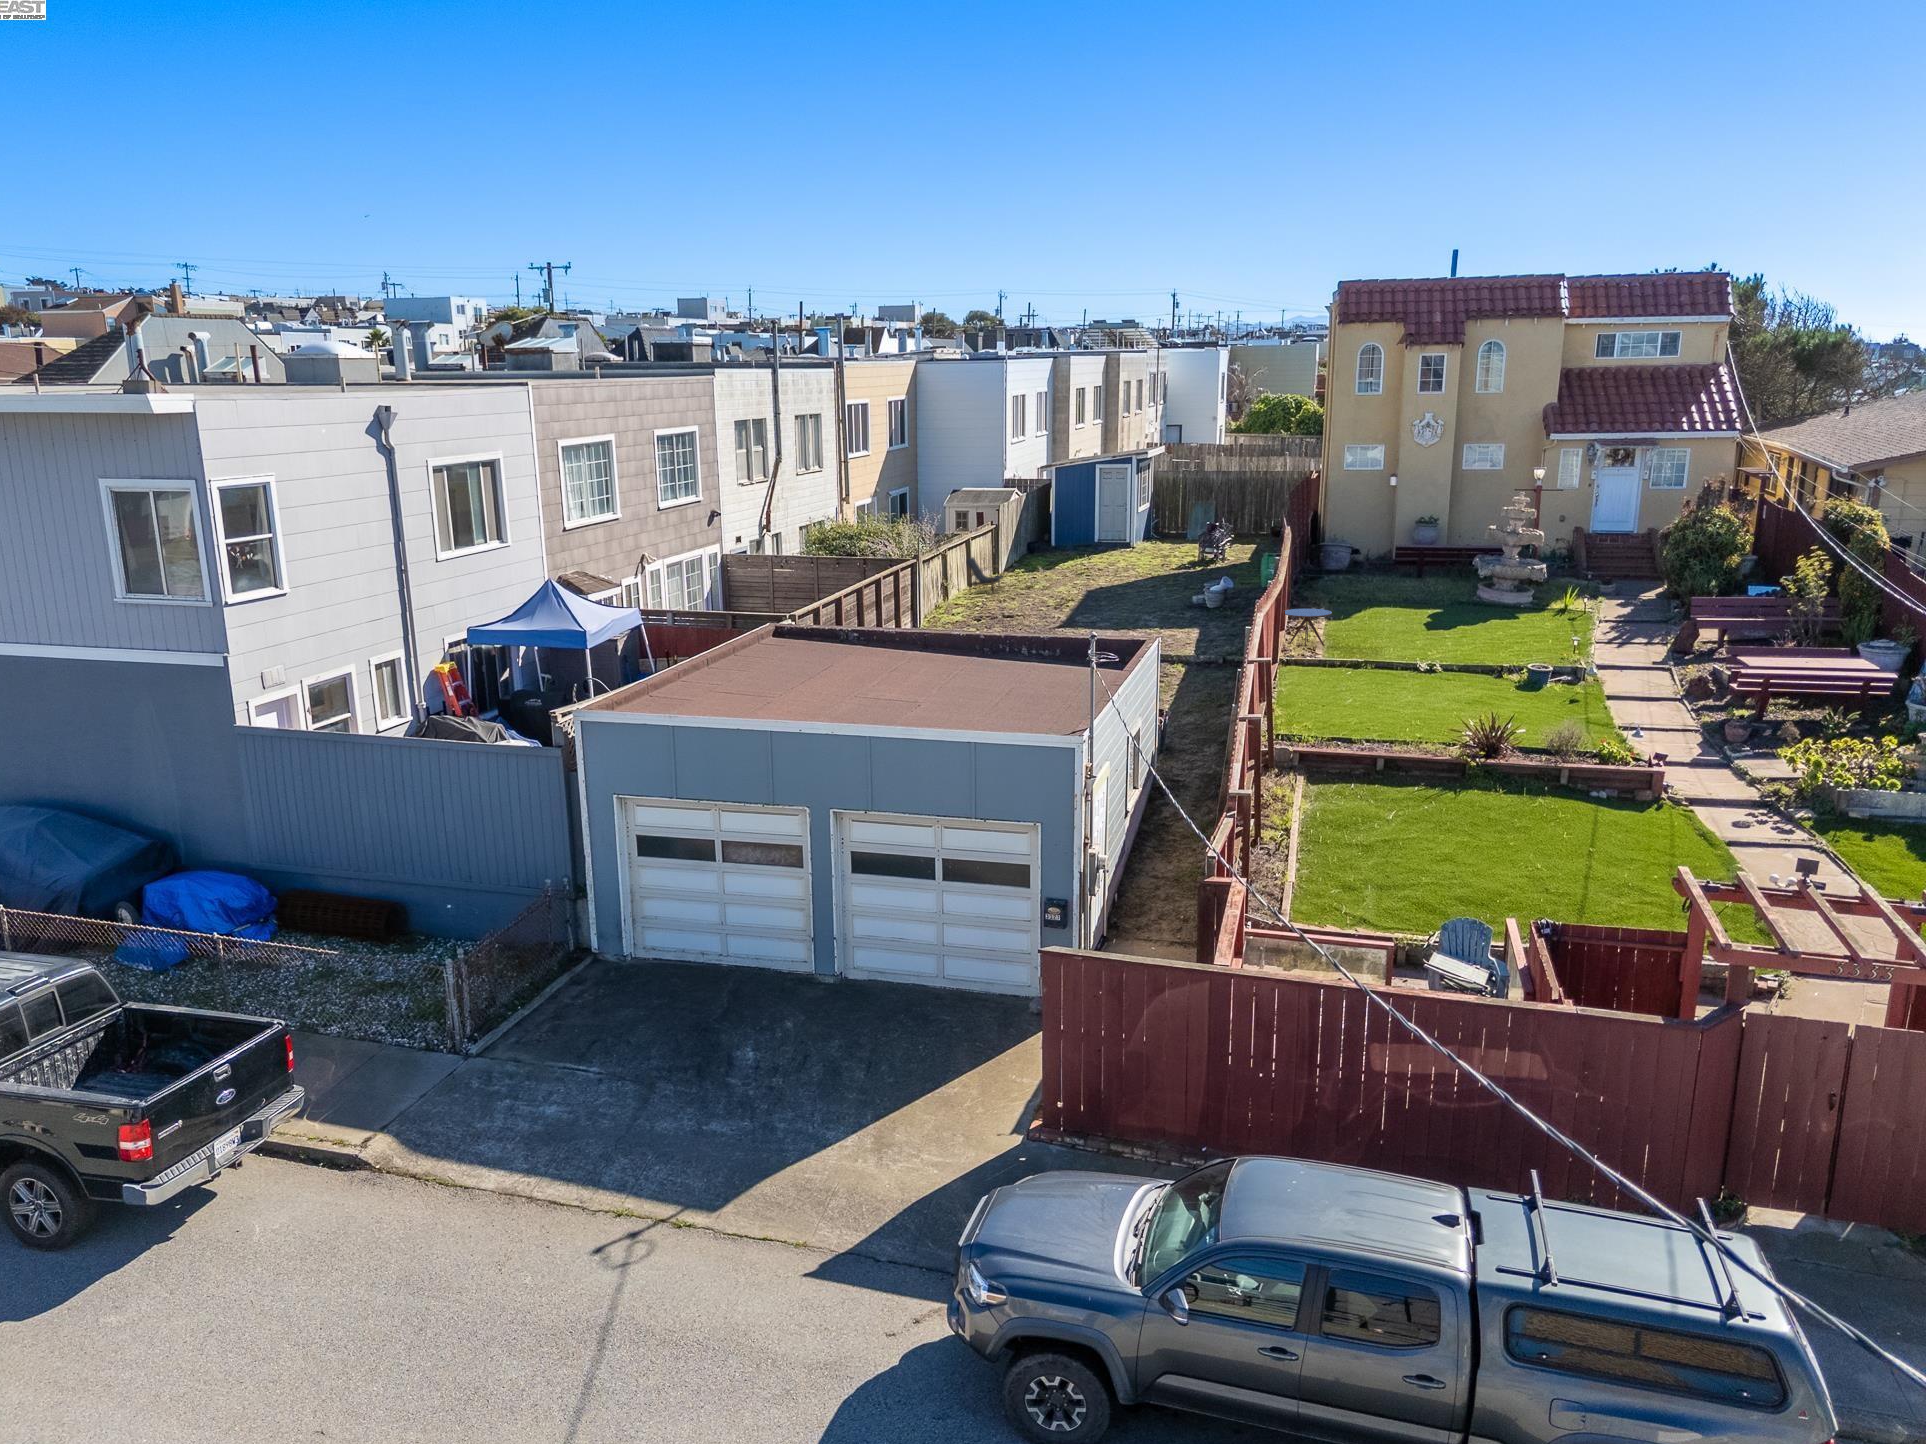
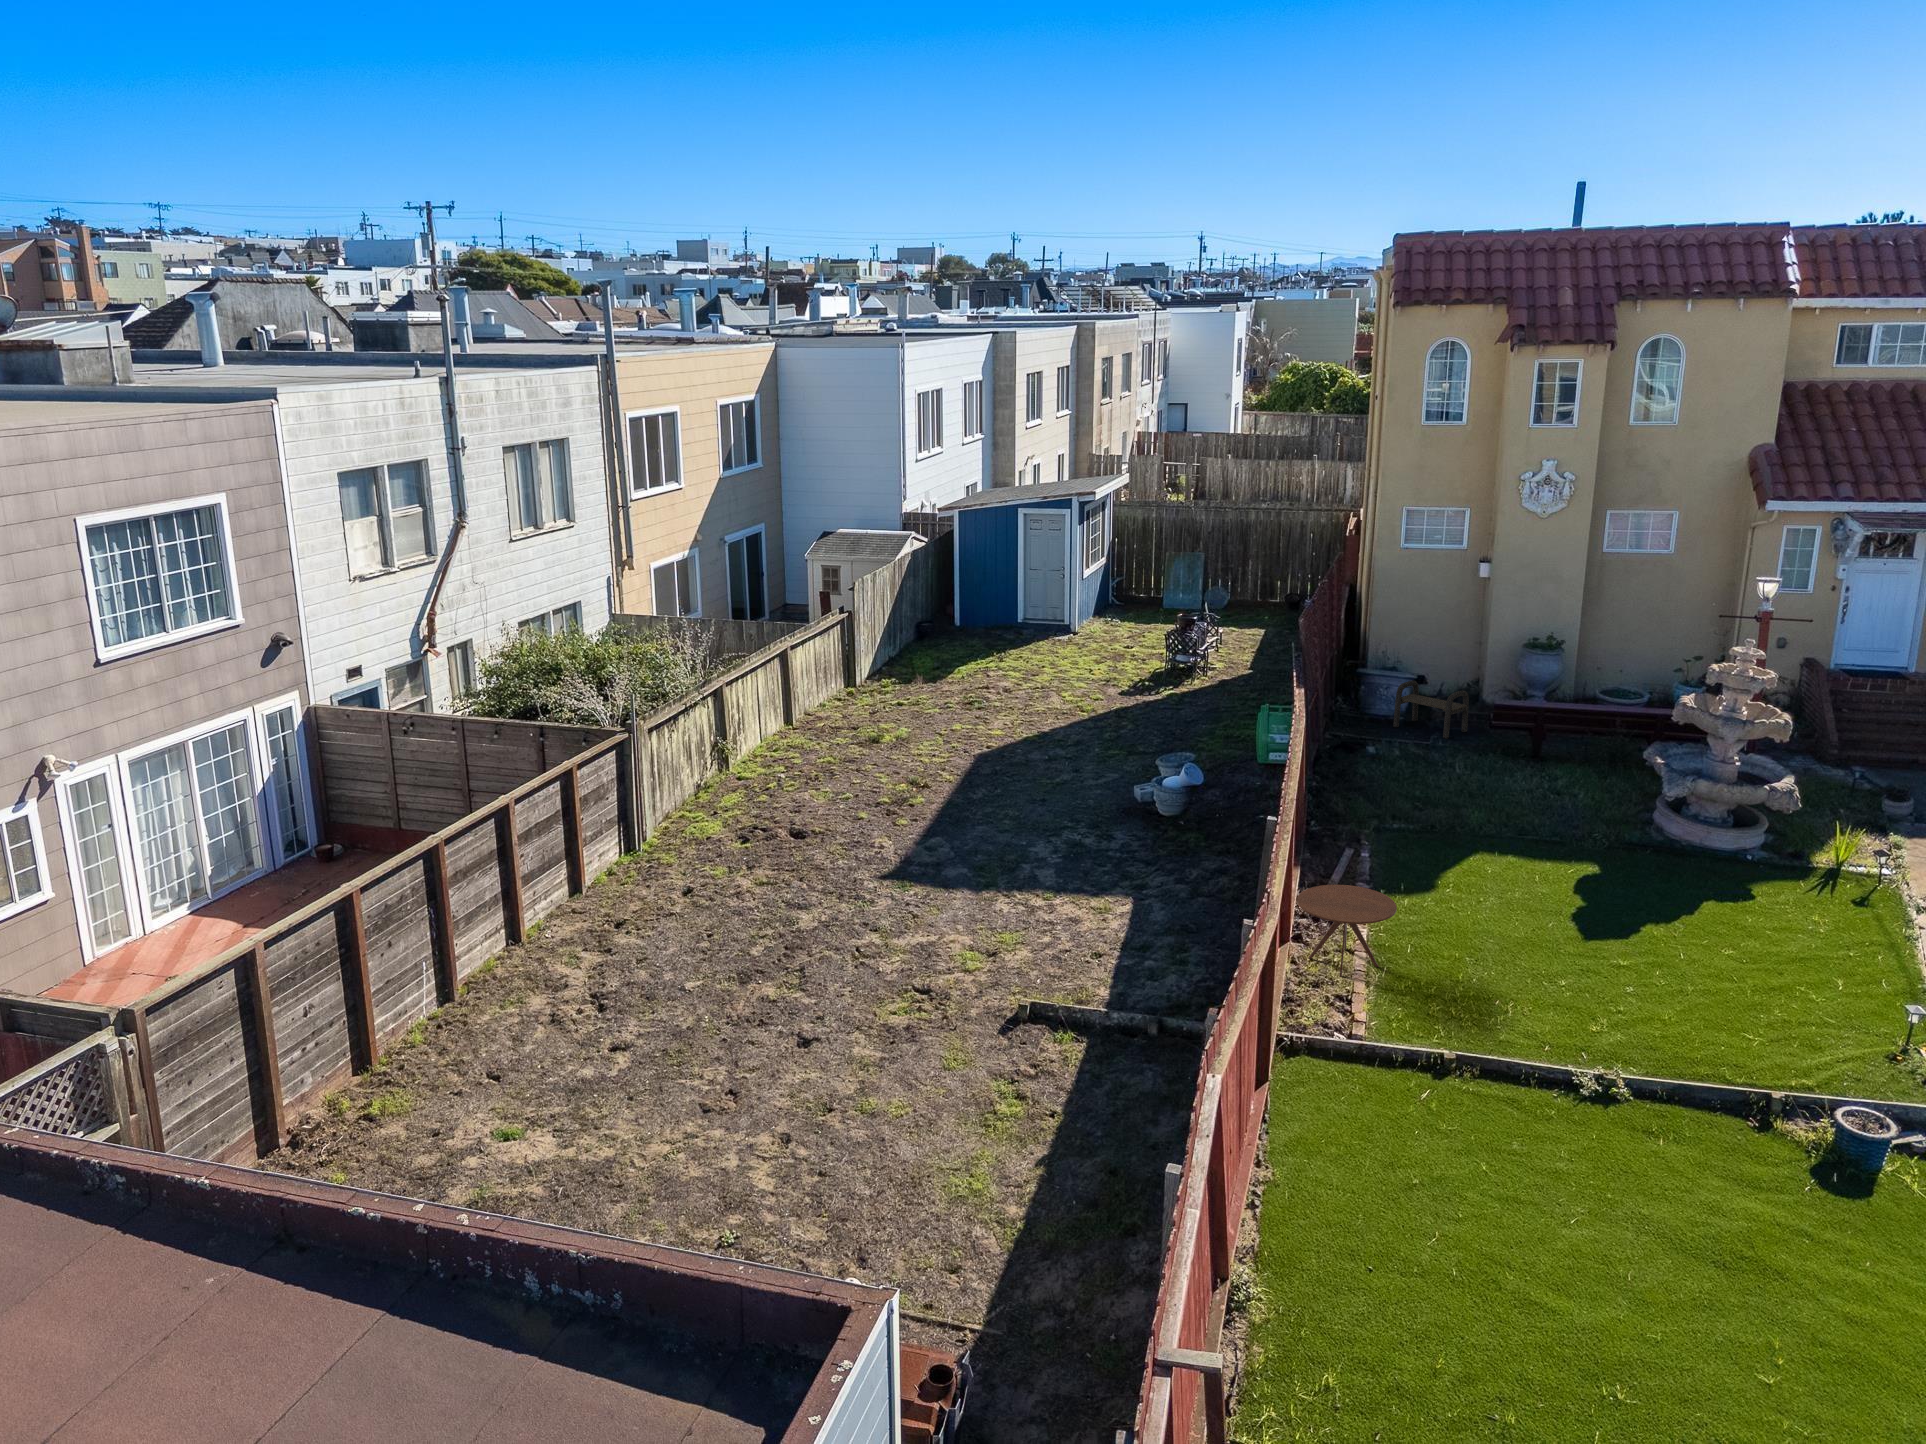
bench: none [1338,554,1382,586] -> present [1393,681,1469,739]
lounge chair: present [967,557,1003,591] -> none [787,673,851,738]

